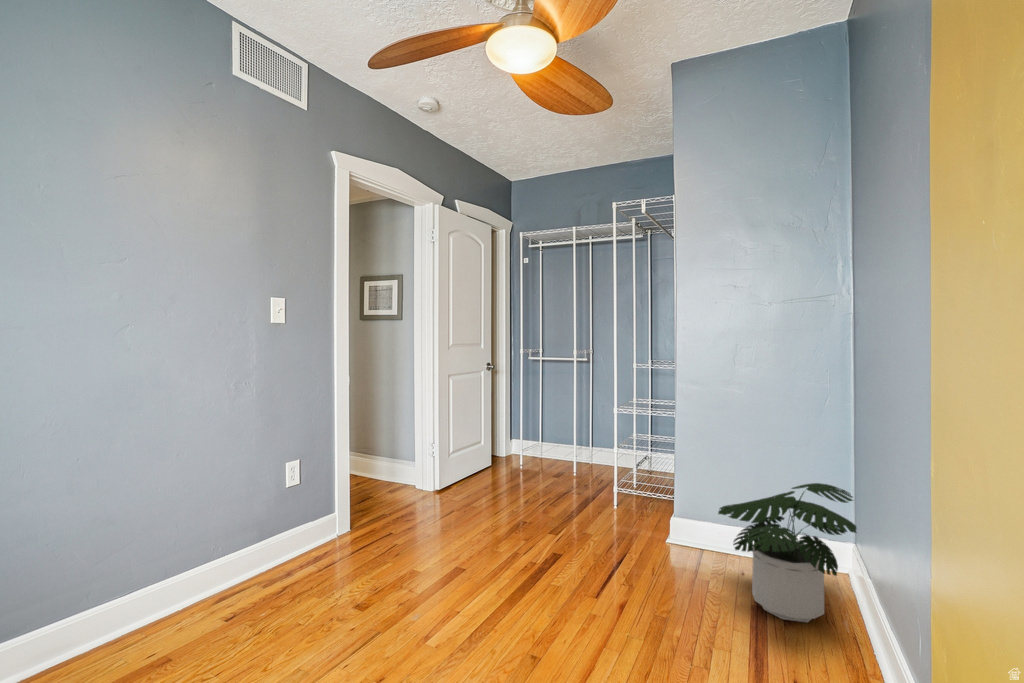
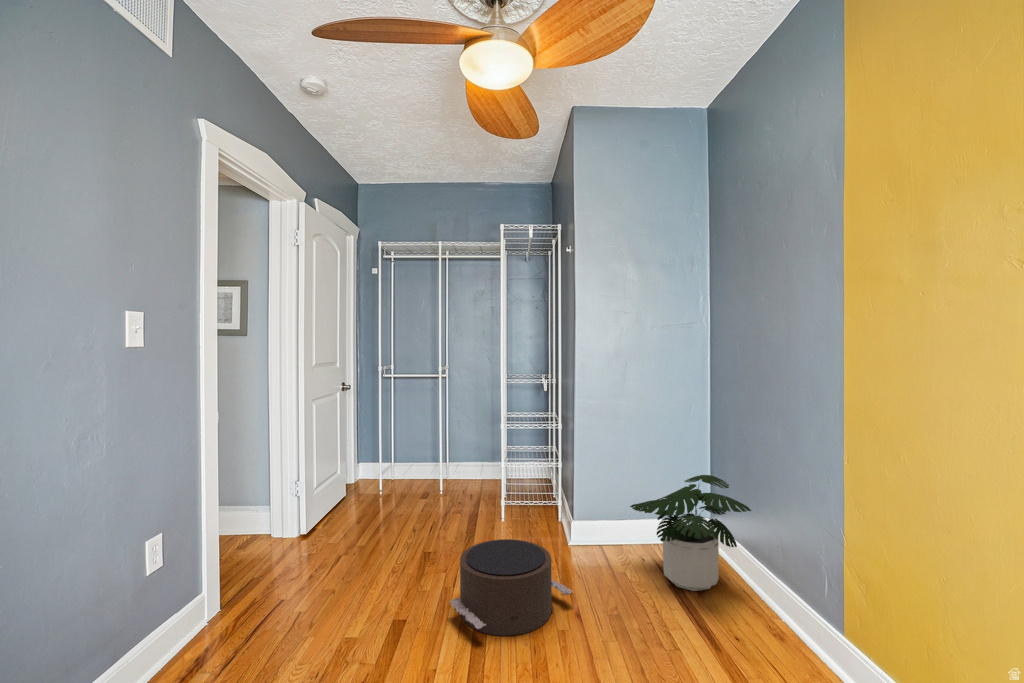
pouf: none [500,516,622,607] -> present [450,539,573,636]

